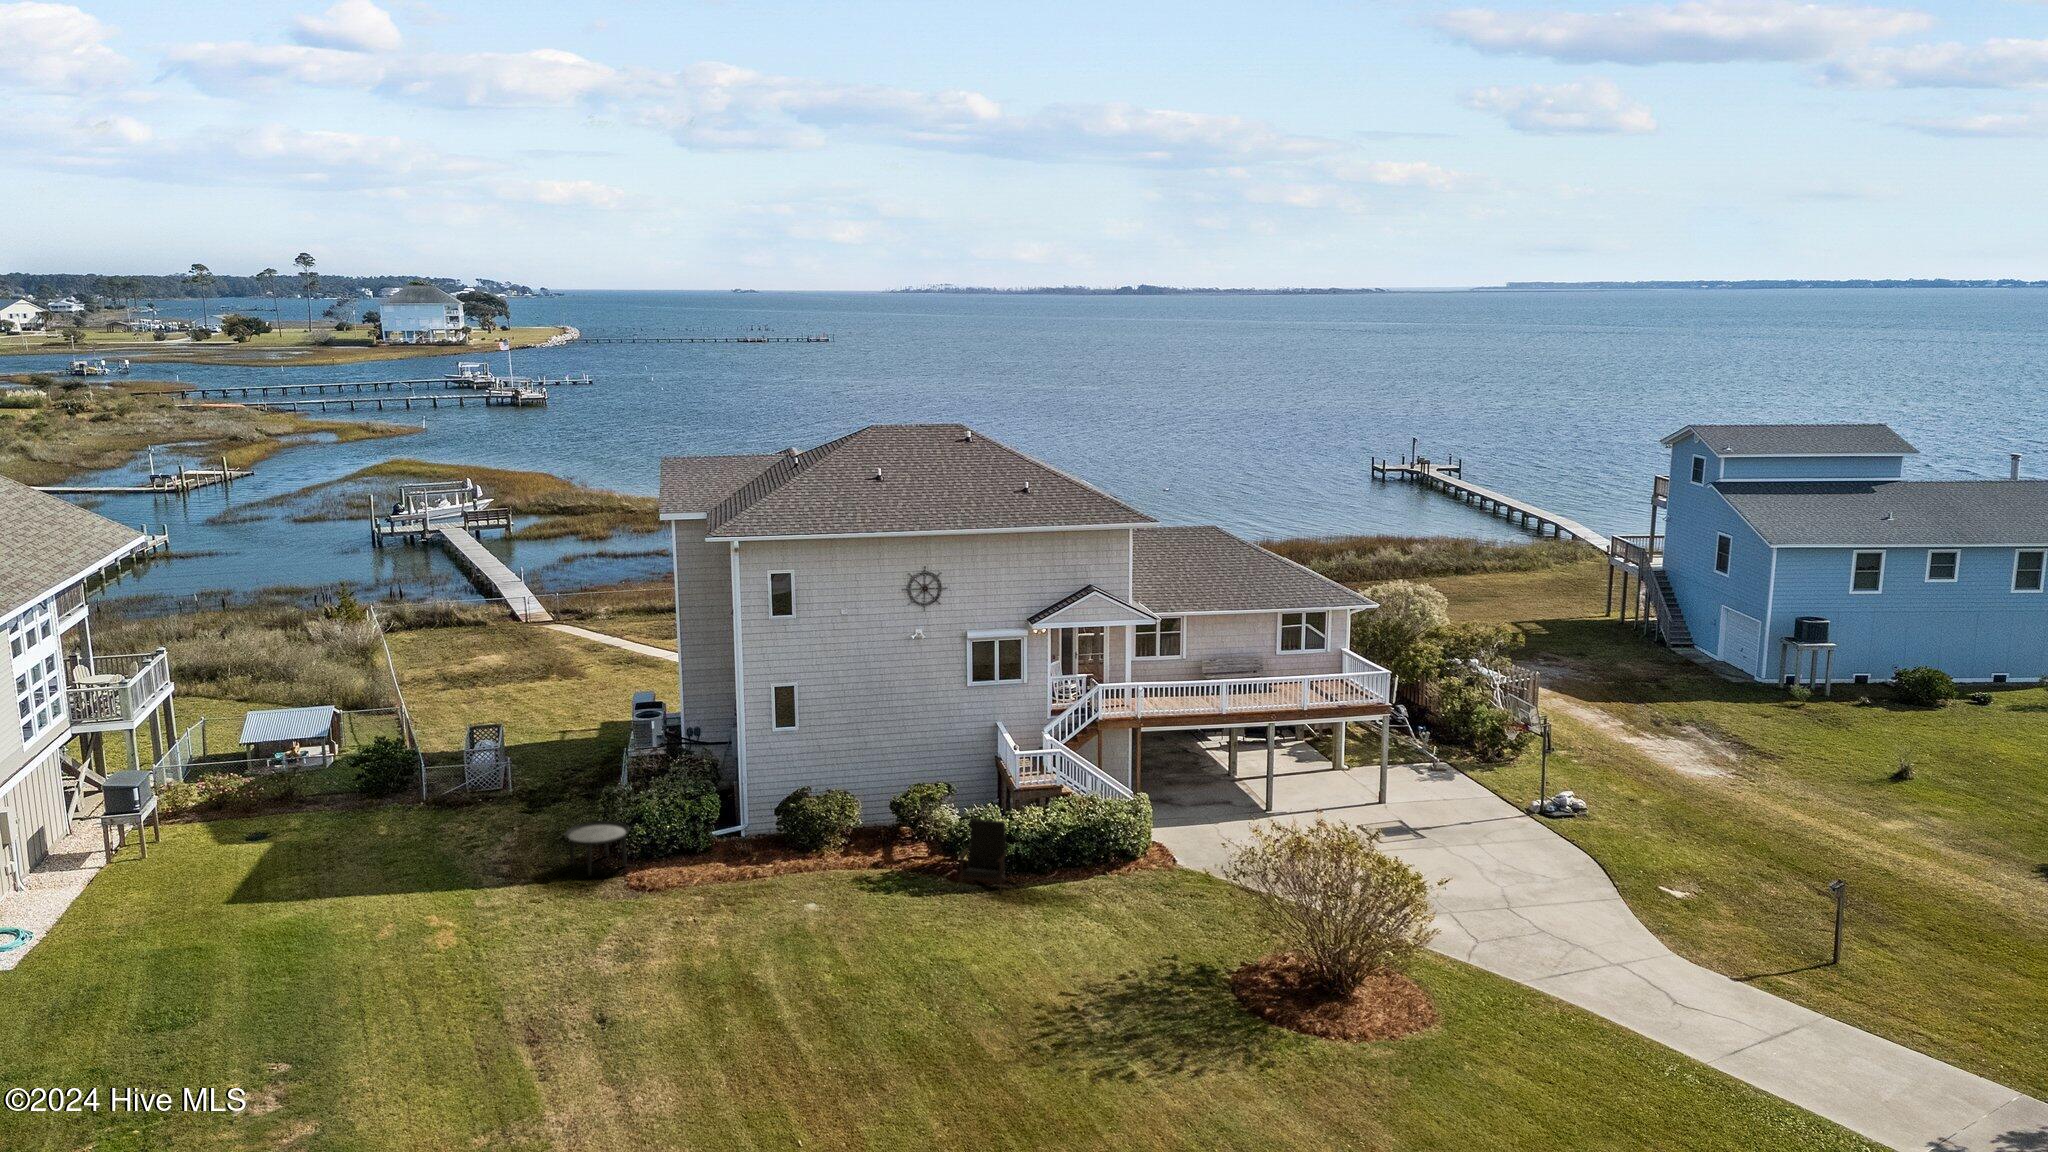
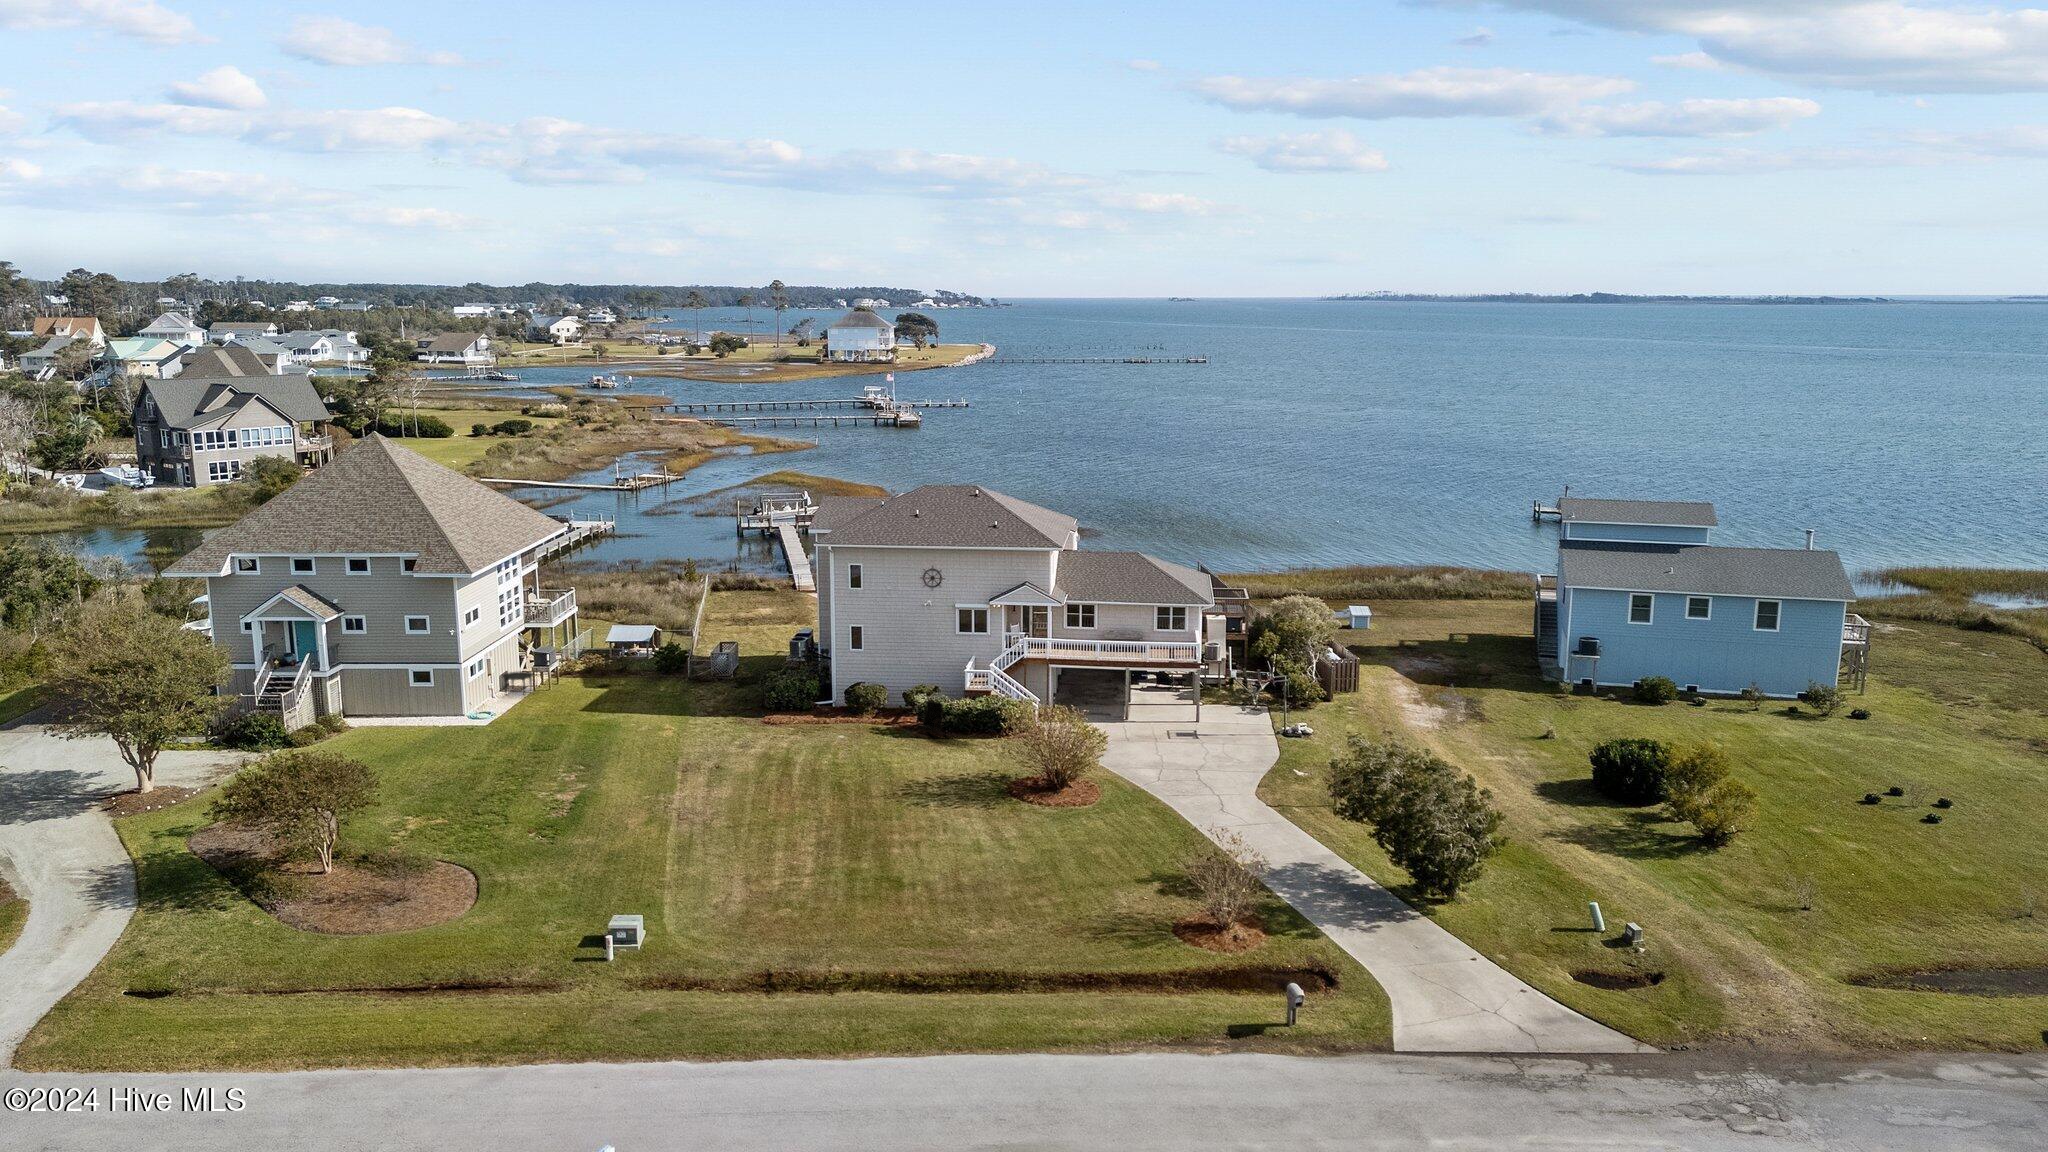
round table: present [565,821,629,876] -> present [503,672,533,693]

